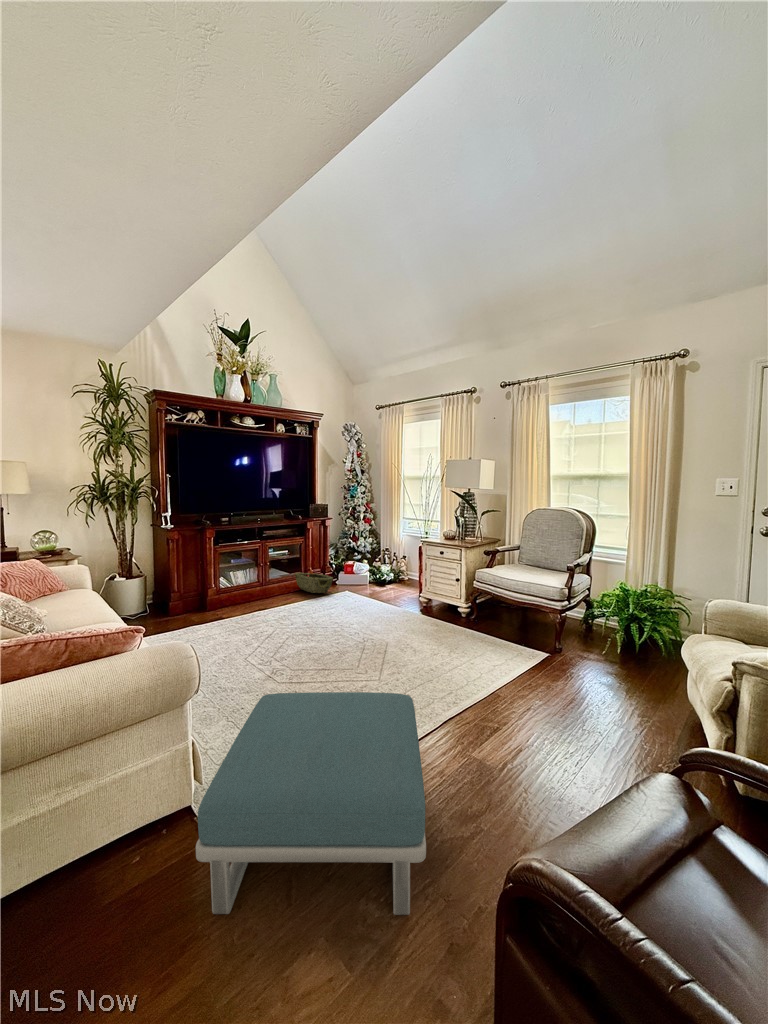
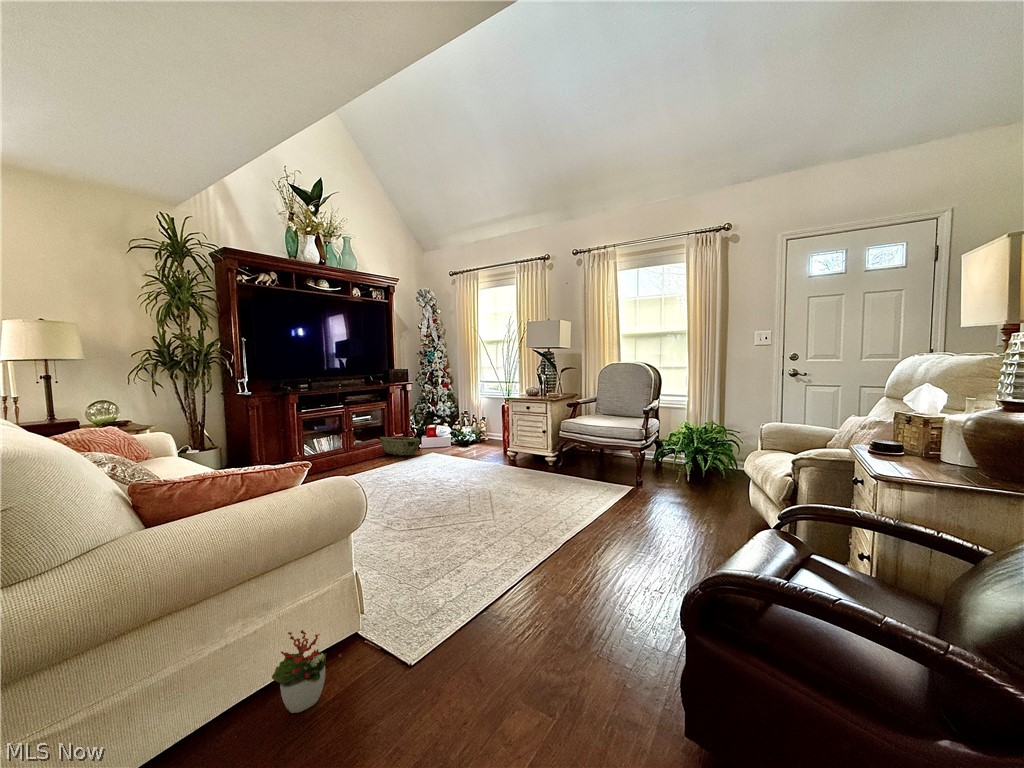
footstool: present [196,692,426,915] -> none [397,516,600,711]
decorative plant: none [77,805,137,889] -> present [272,630,326,713]

